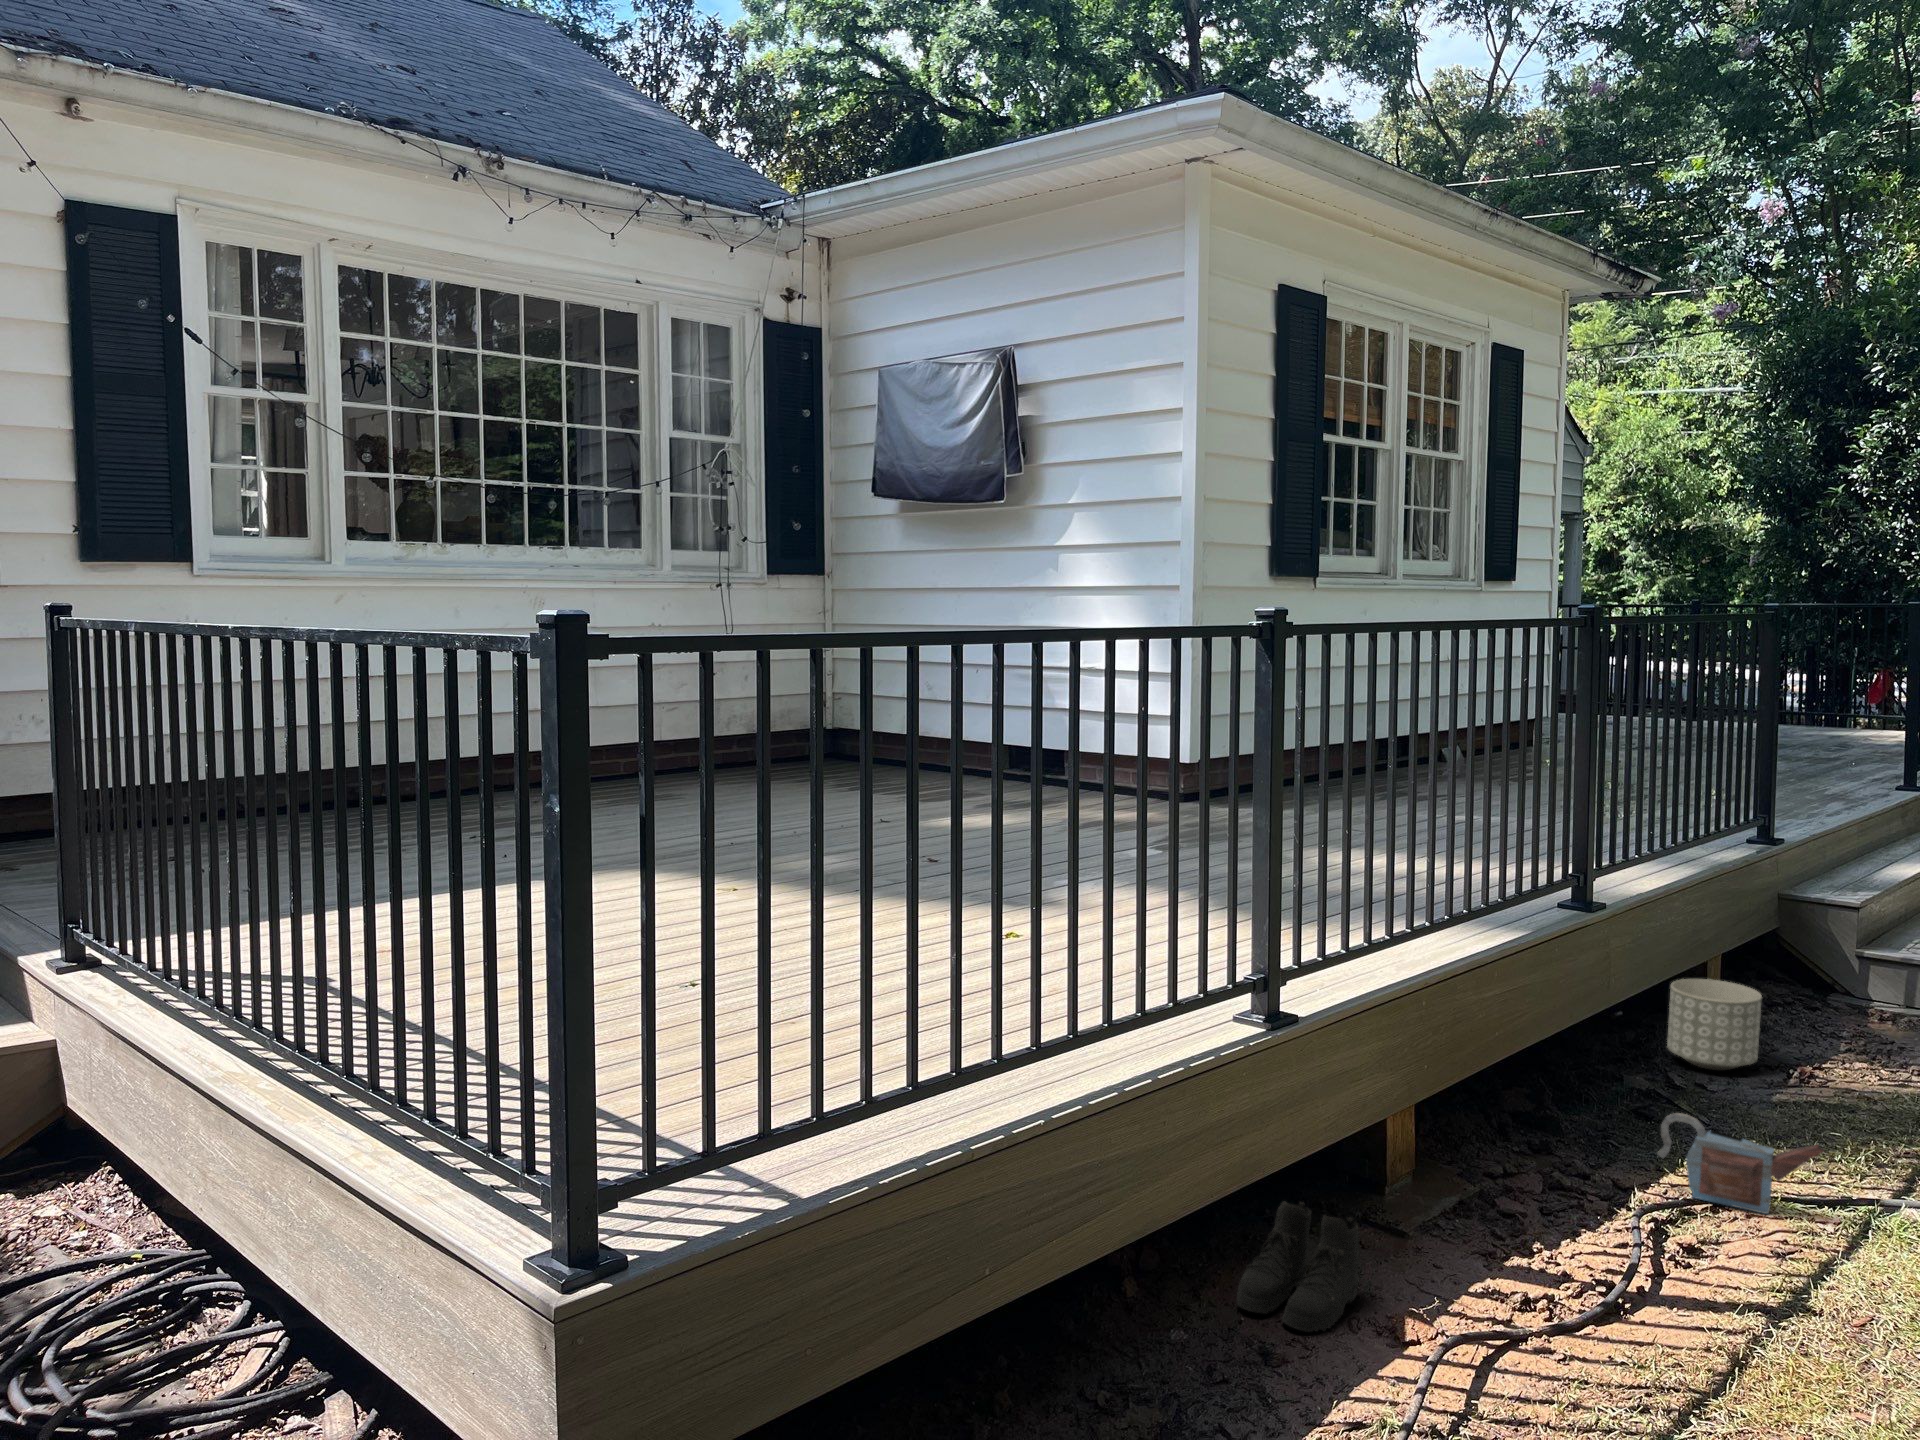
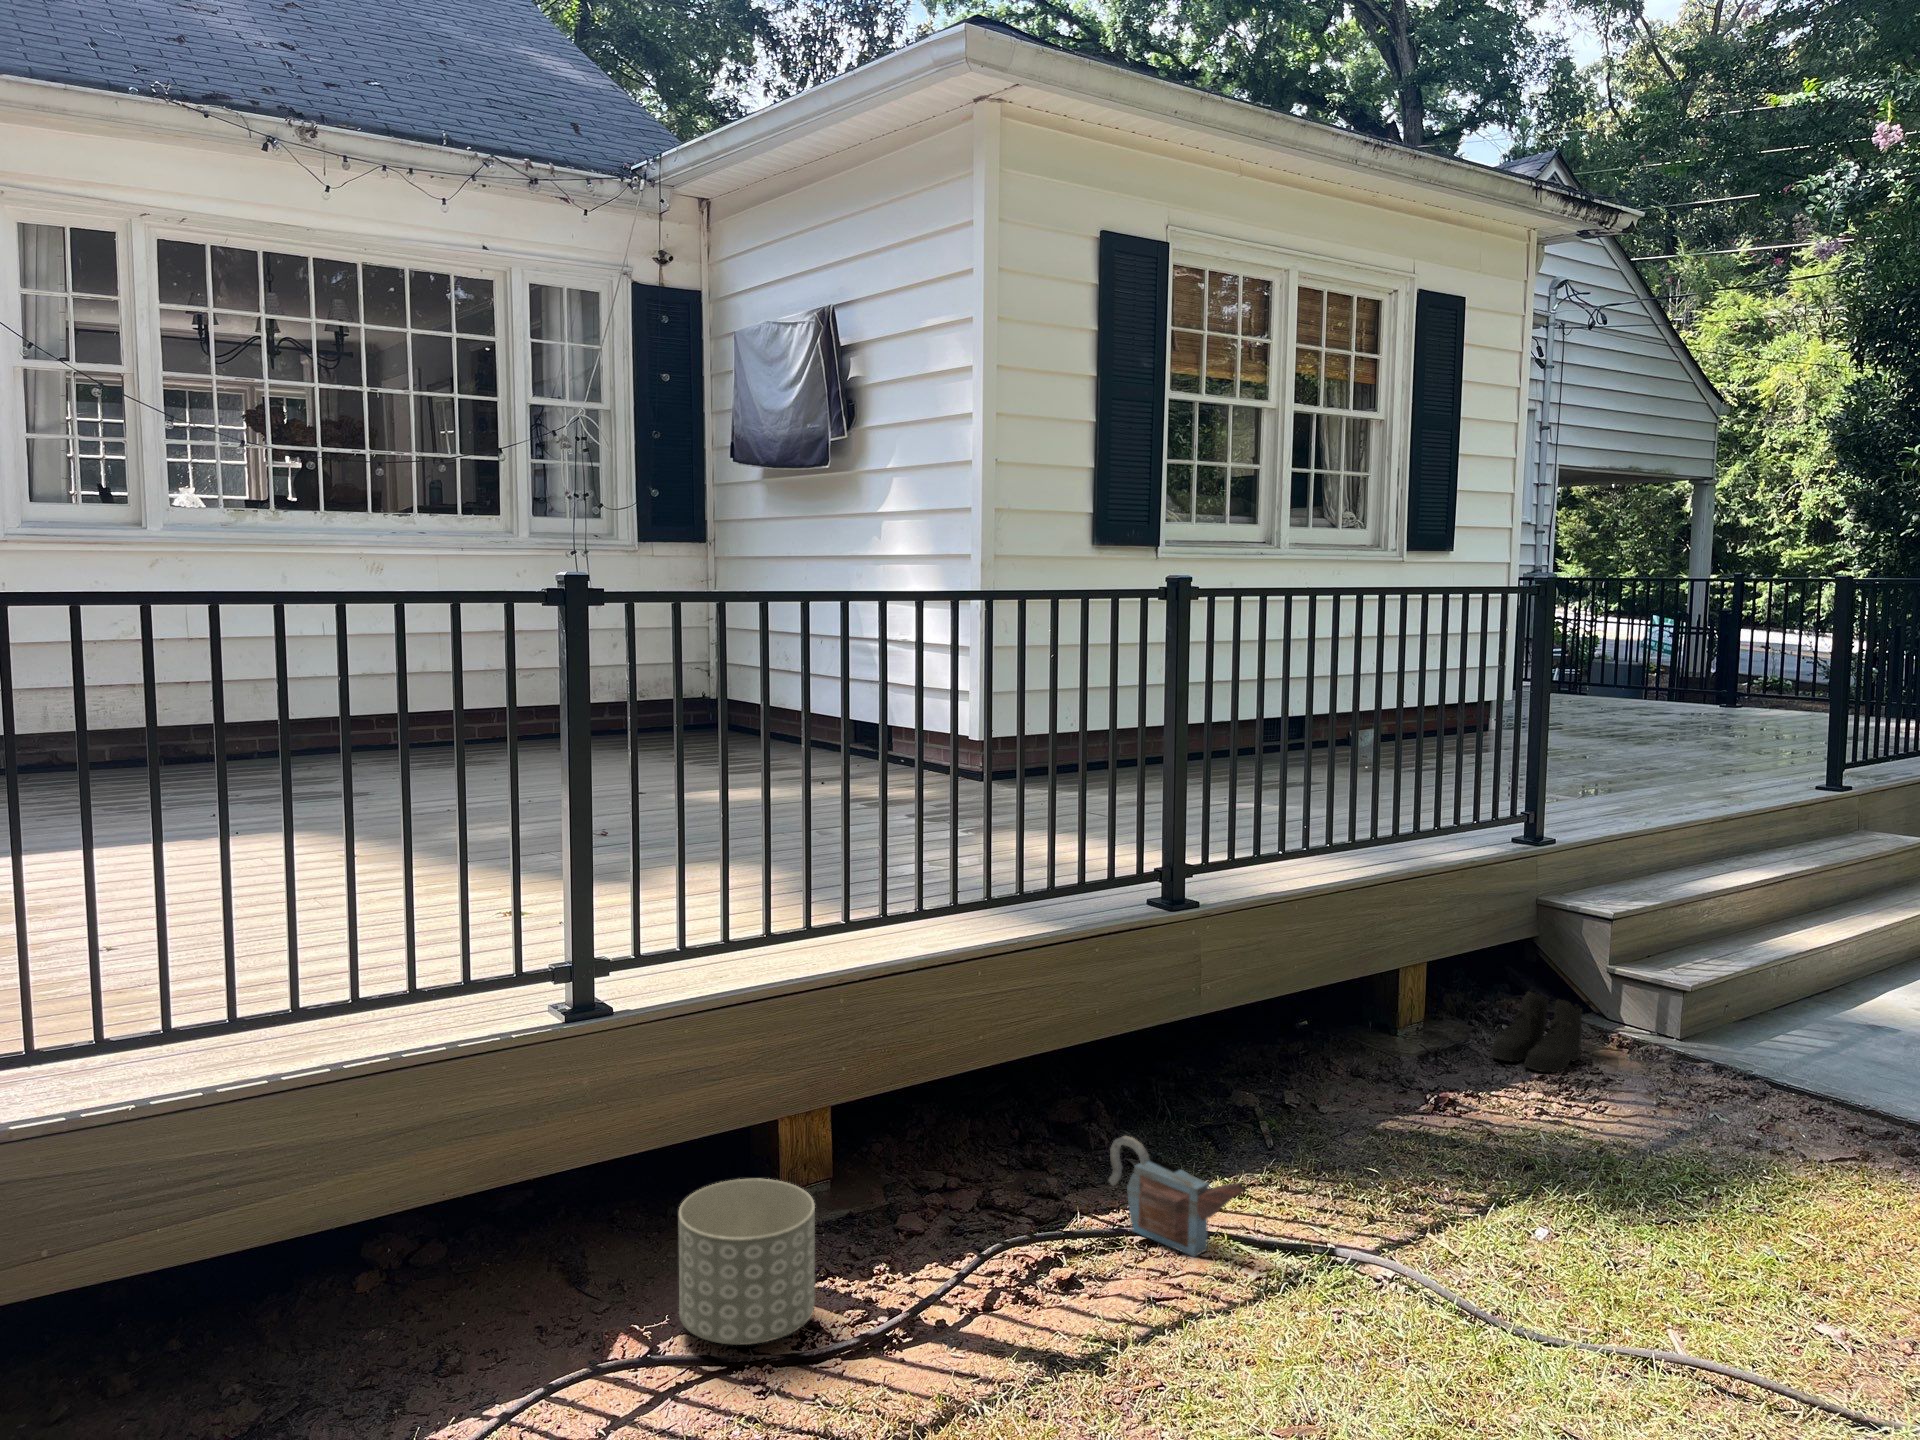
planter: present [1667,979,1762,1070] -> present [679,1179,815,1345]
boots: present [1237,1201,1359,1332] -> present [1491,992,1582,1073]

